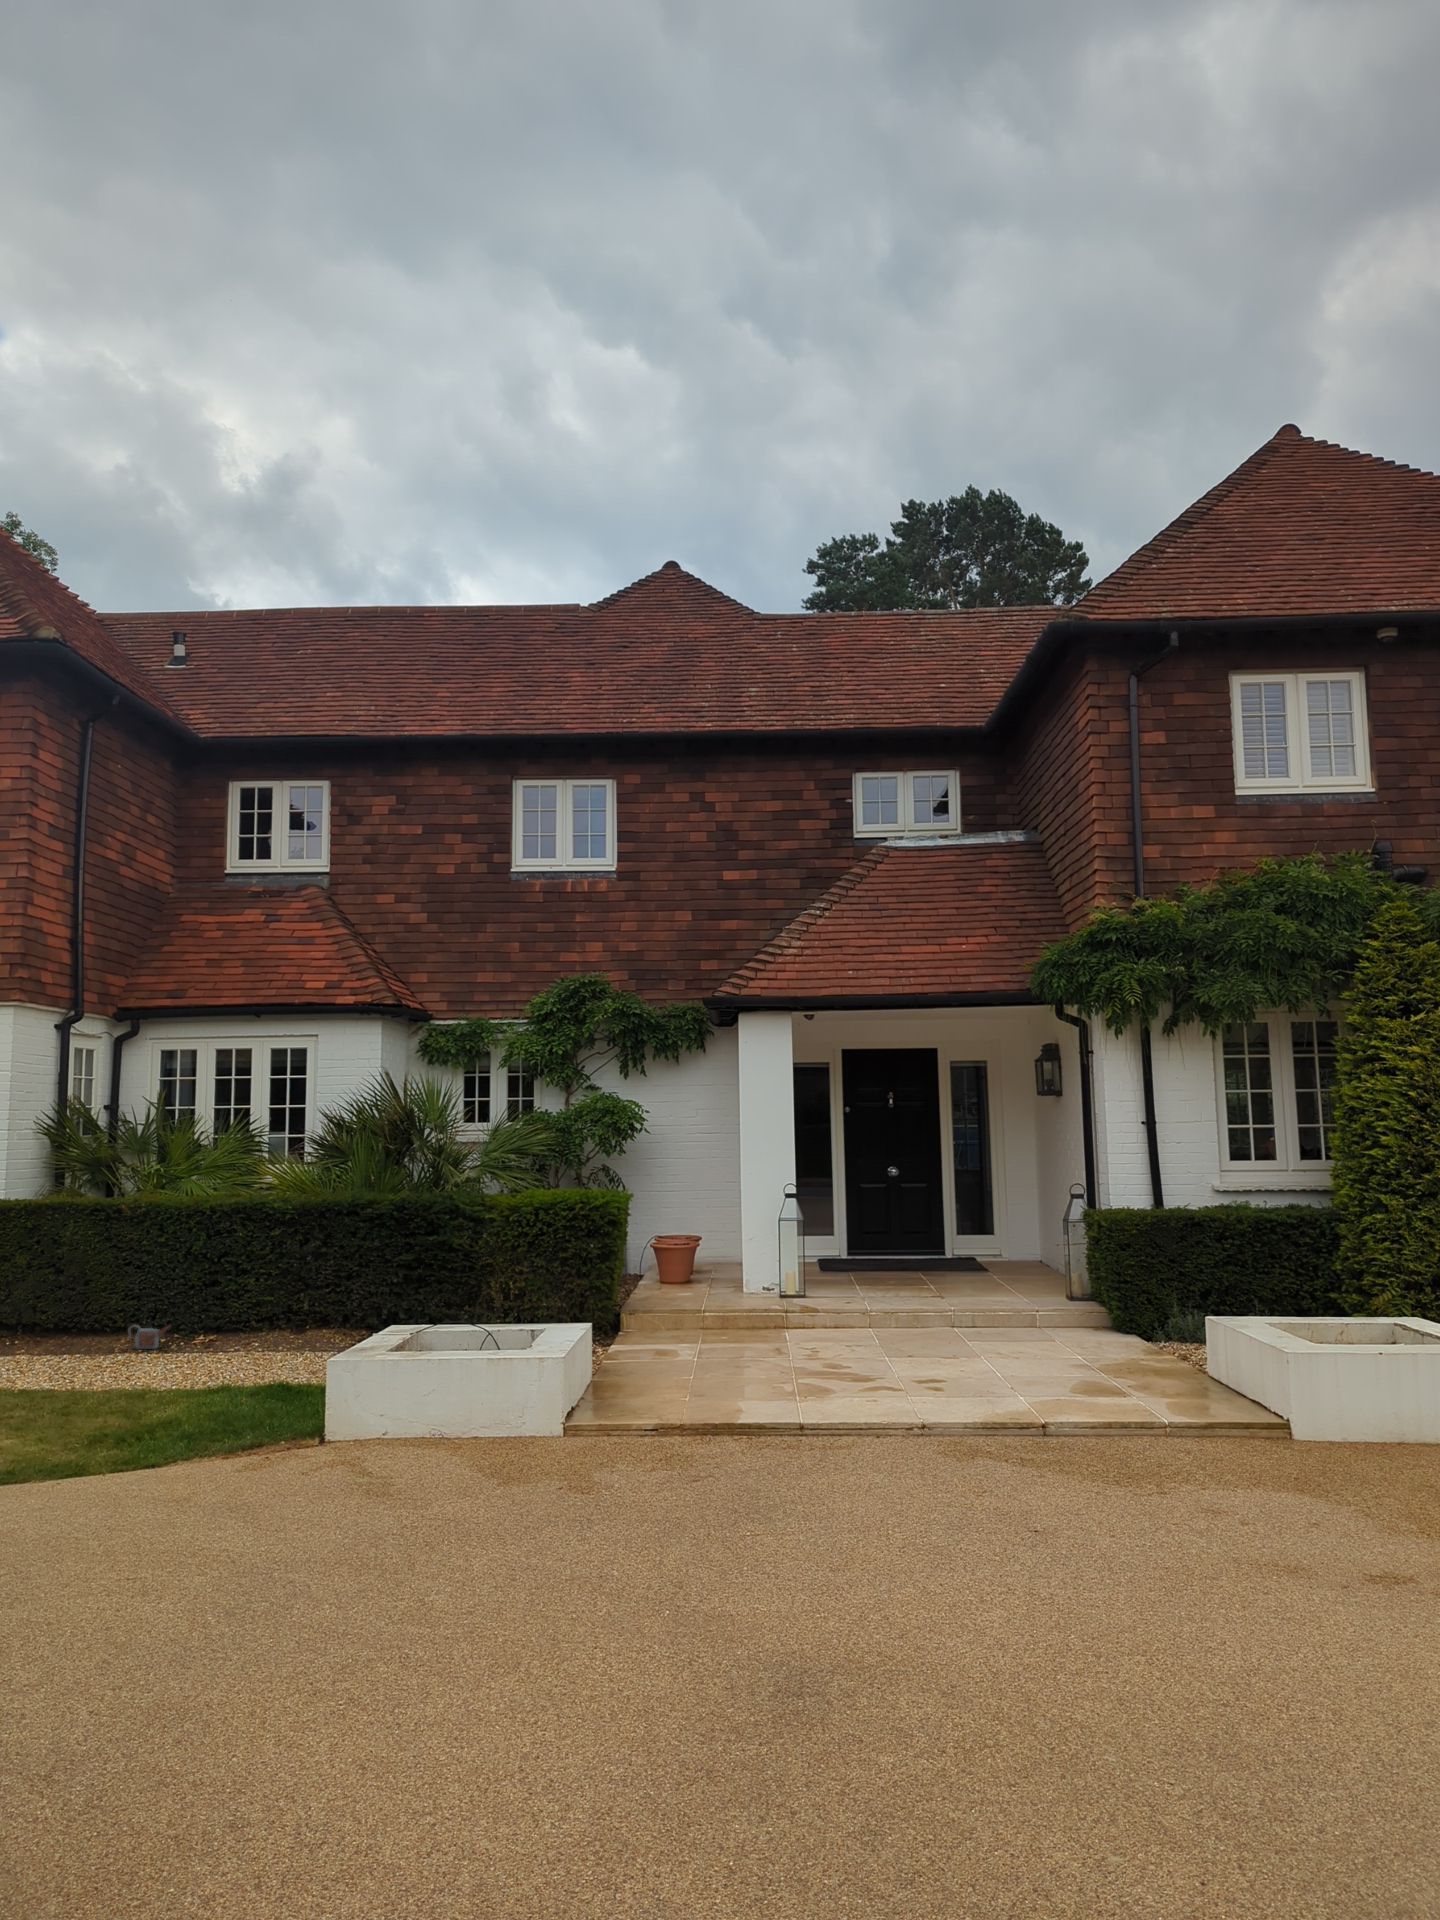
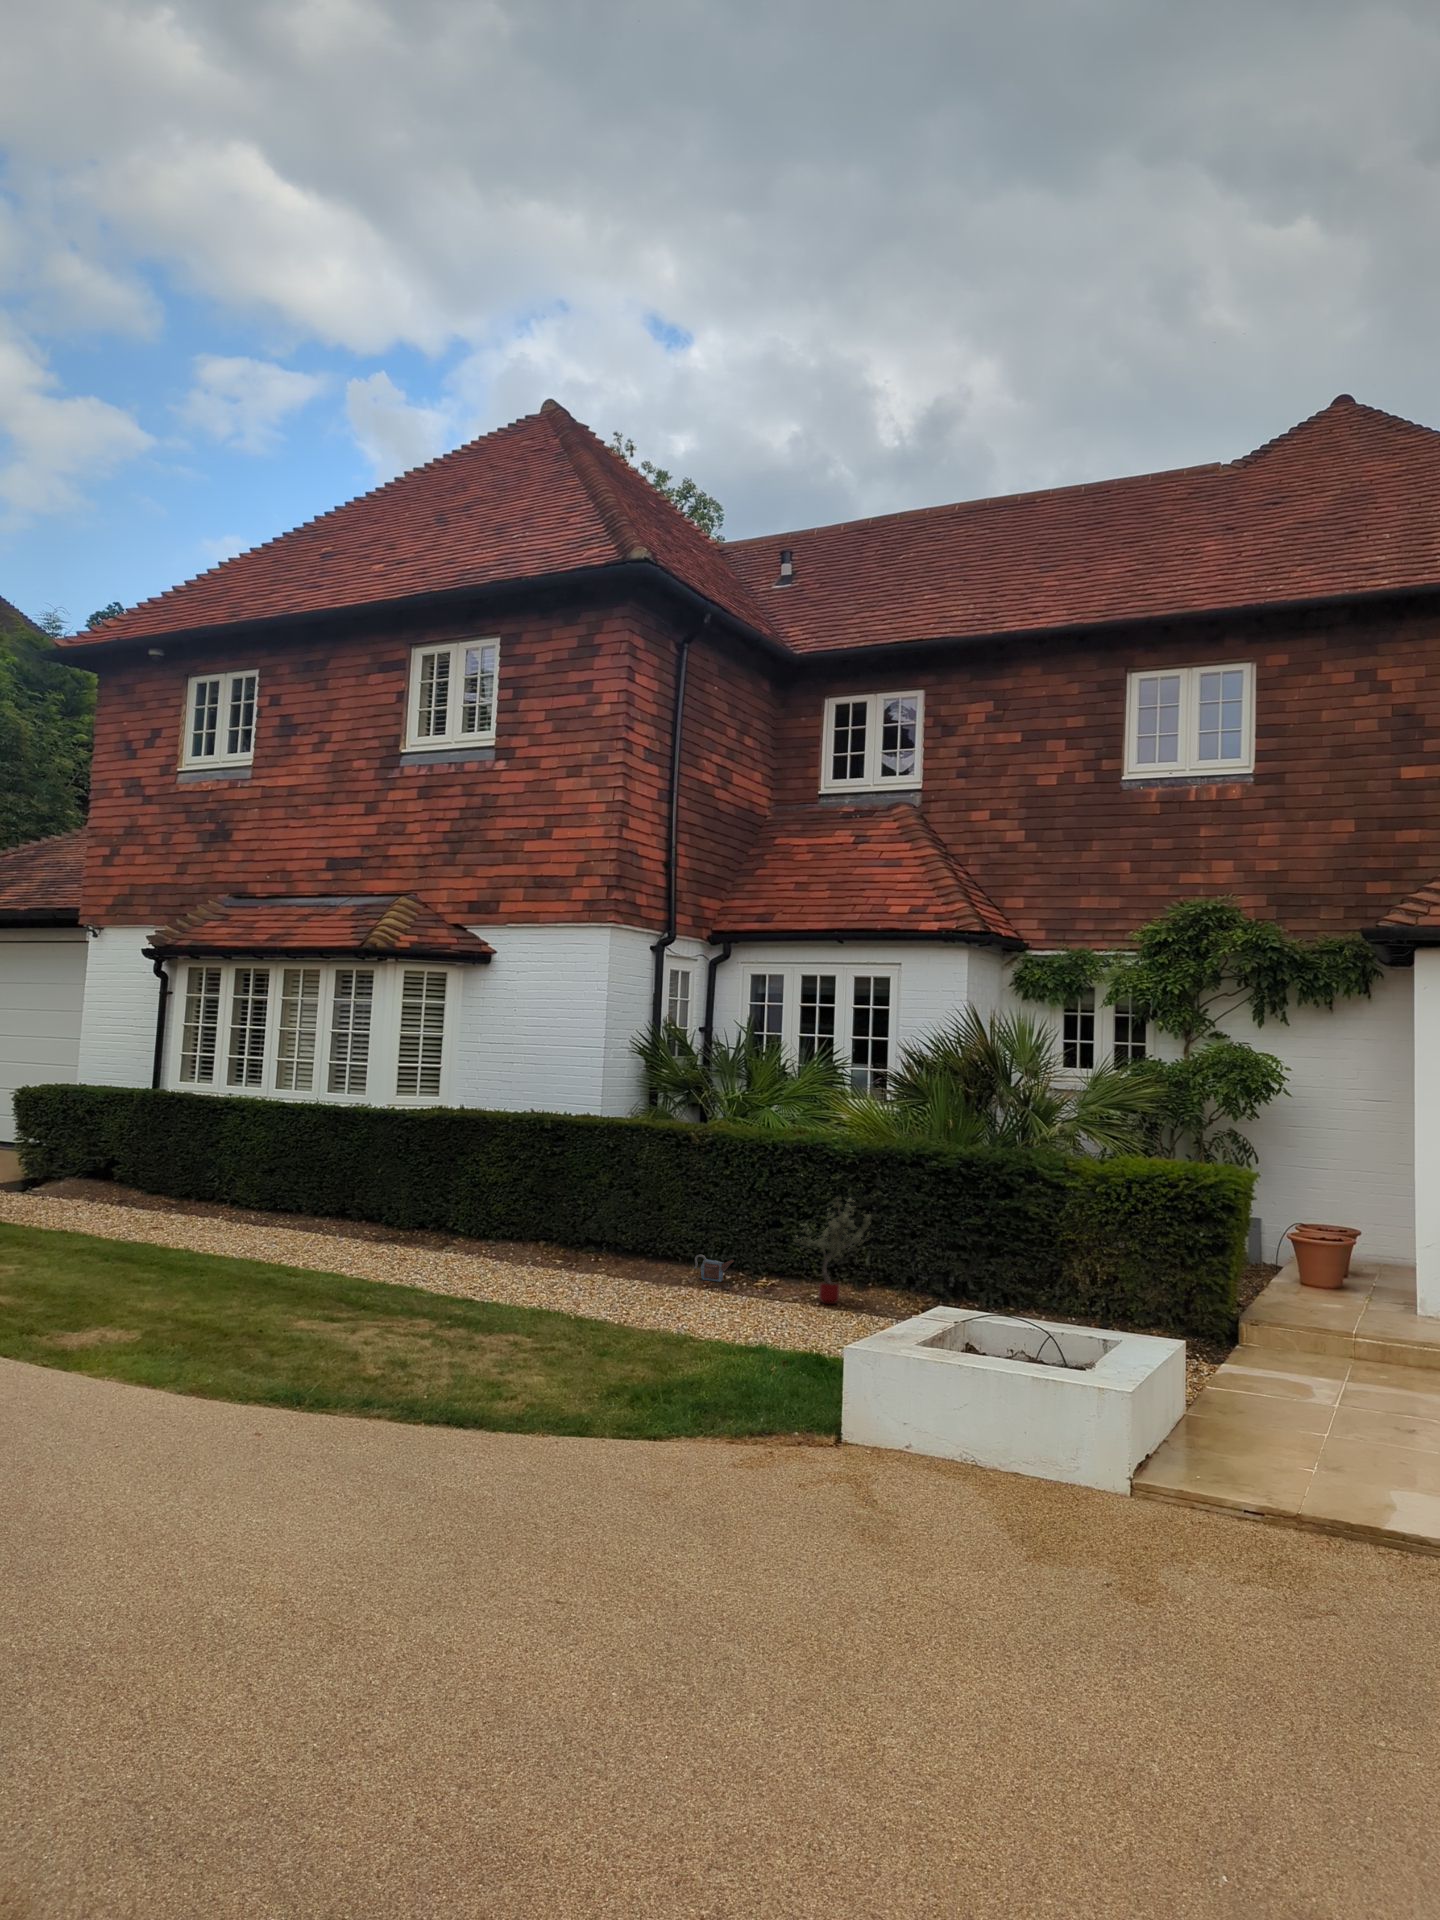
potted tree: none [235,1249,316,1351] -> present [794,1197,872,1304]

